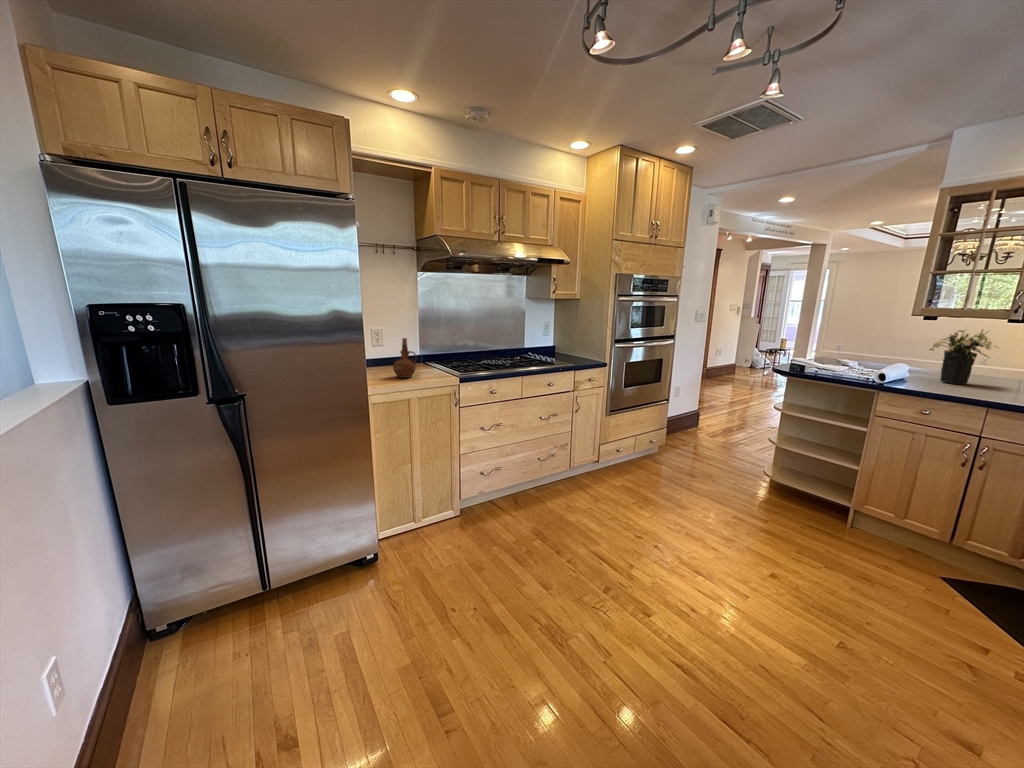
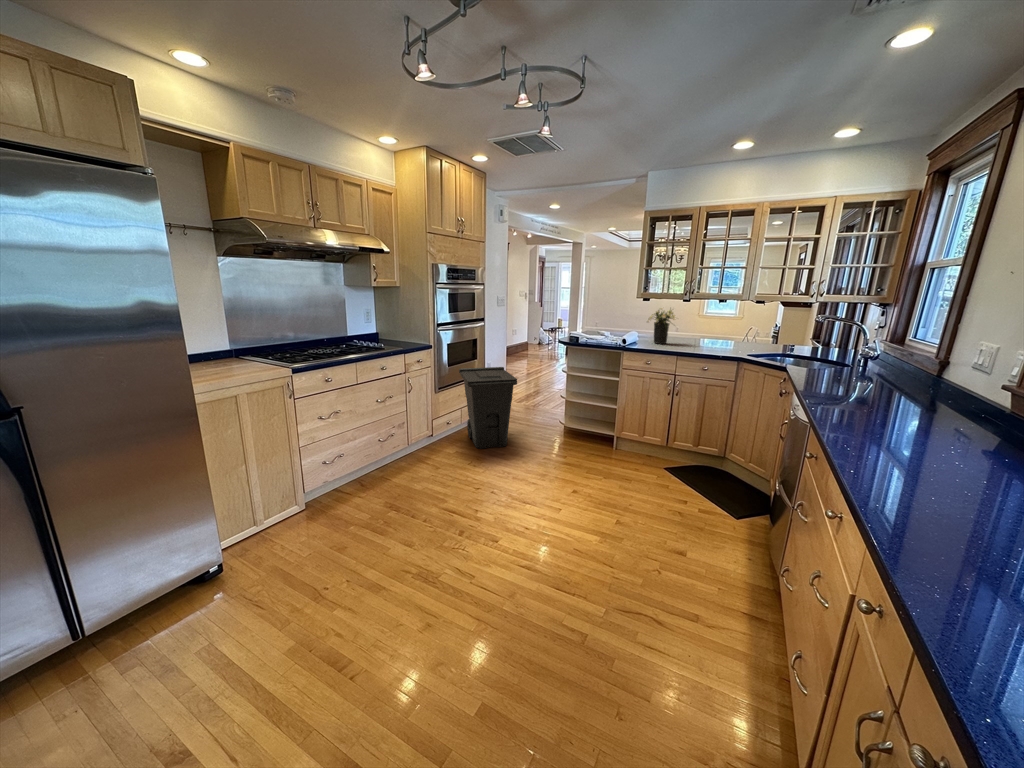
ceramic pitcher: present [393,338,416,378] -> none [208,330,237,374]
trash can: none [637,390,707,488] -> present [459,367,517,449]

